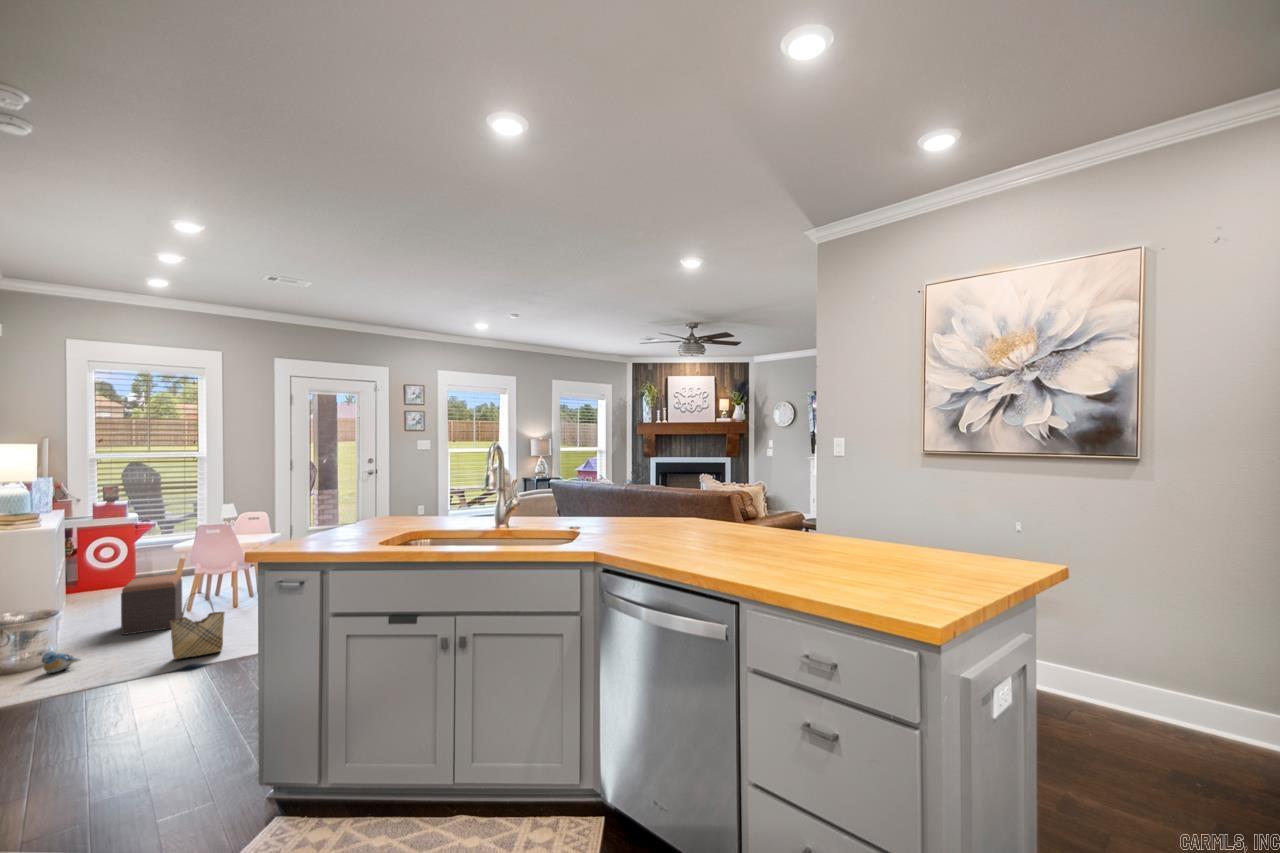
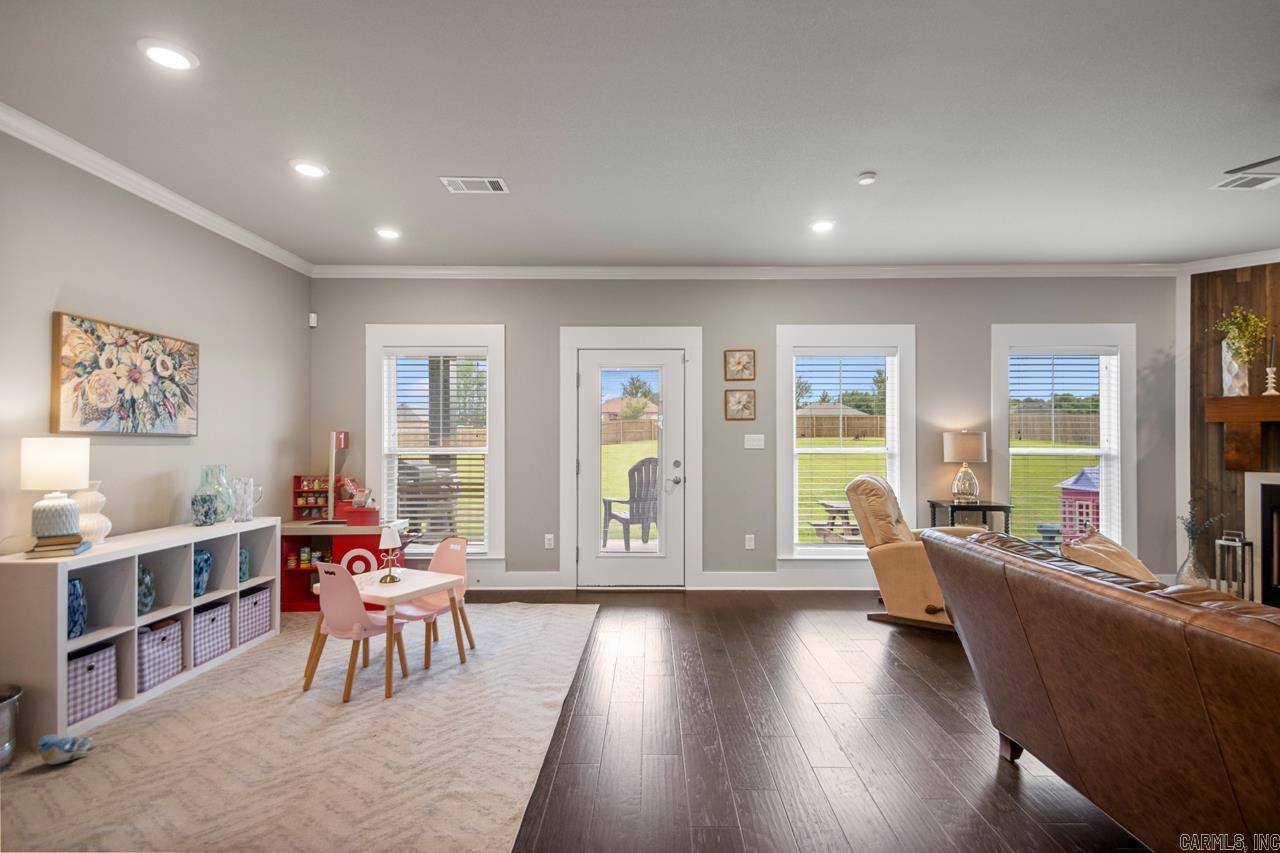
footstool: present [121,574,182,635] -> none [233,618,324,704]
woven basket: present [170,593,225,659] -> none [108,696,188,813]

